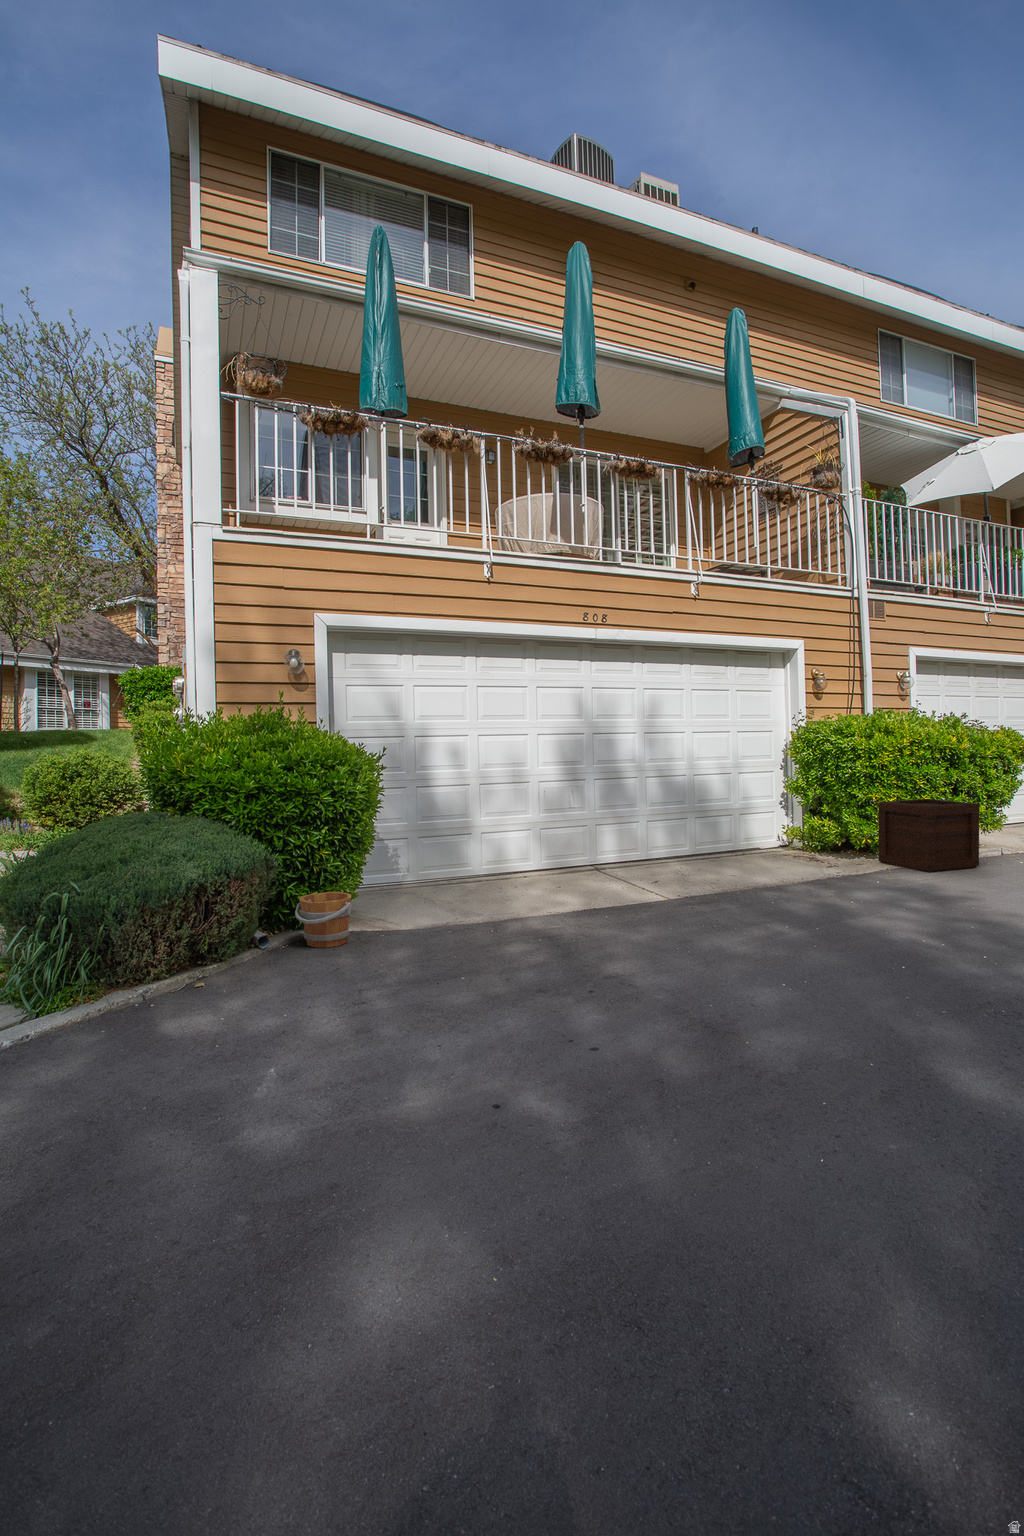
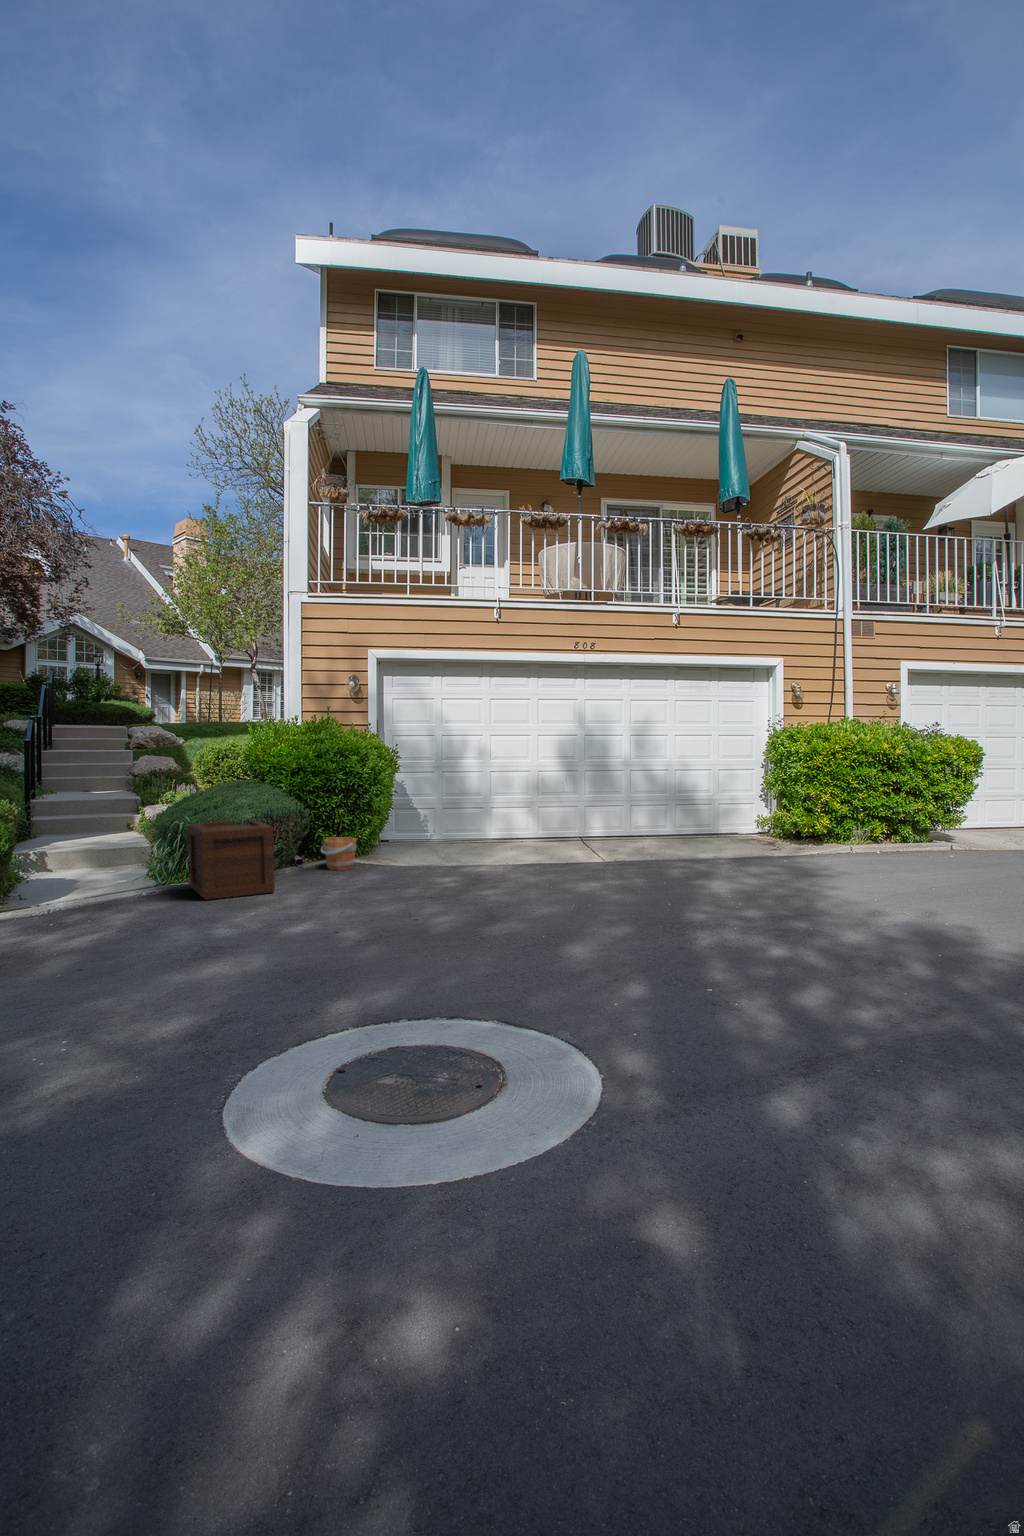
wooden crate: present [879,799,979,872] -> present [188,820,275,900]

